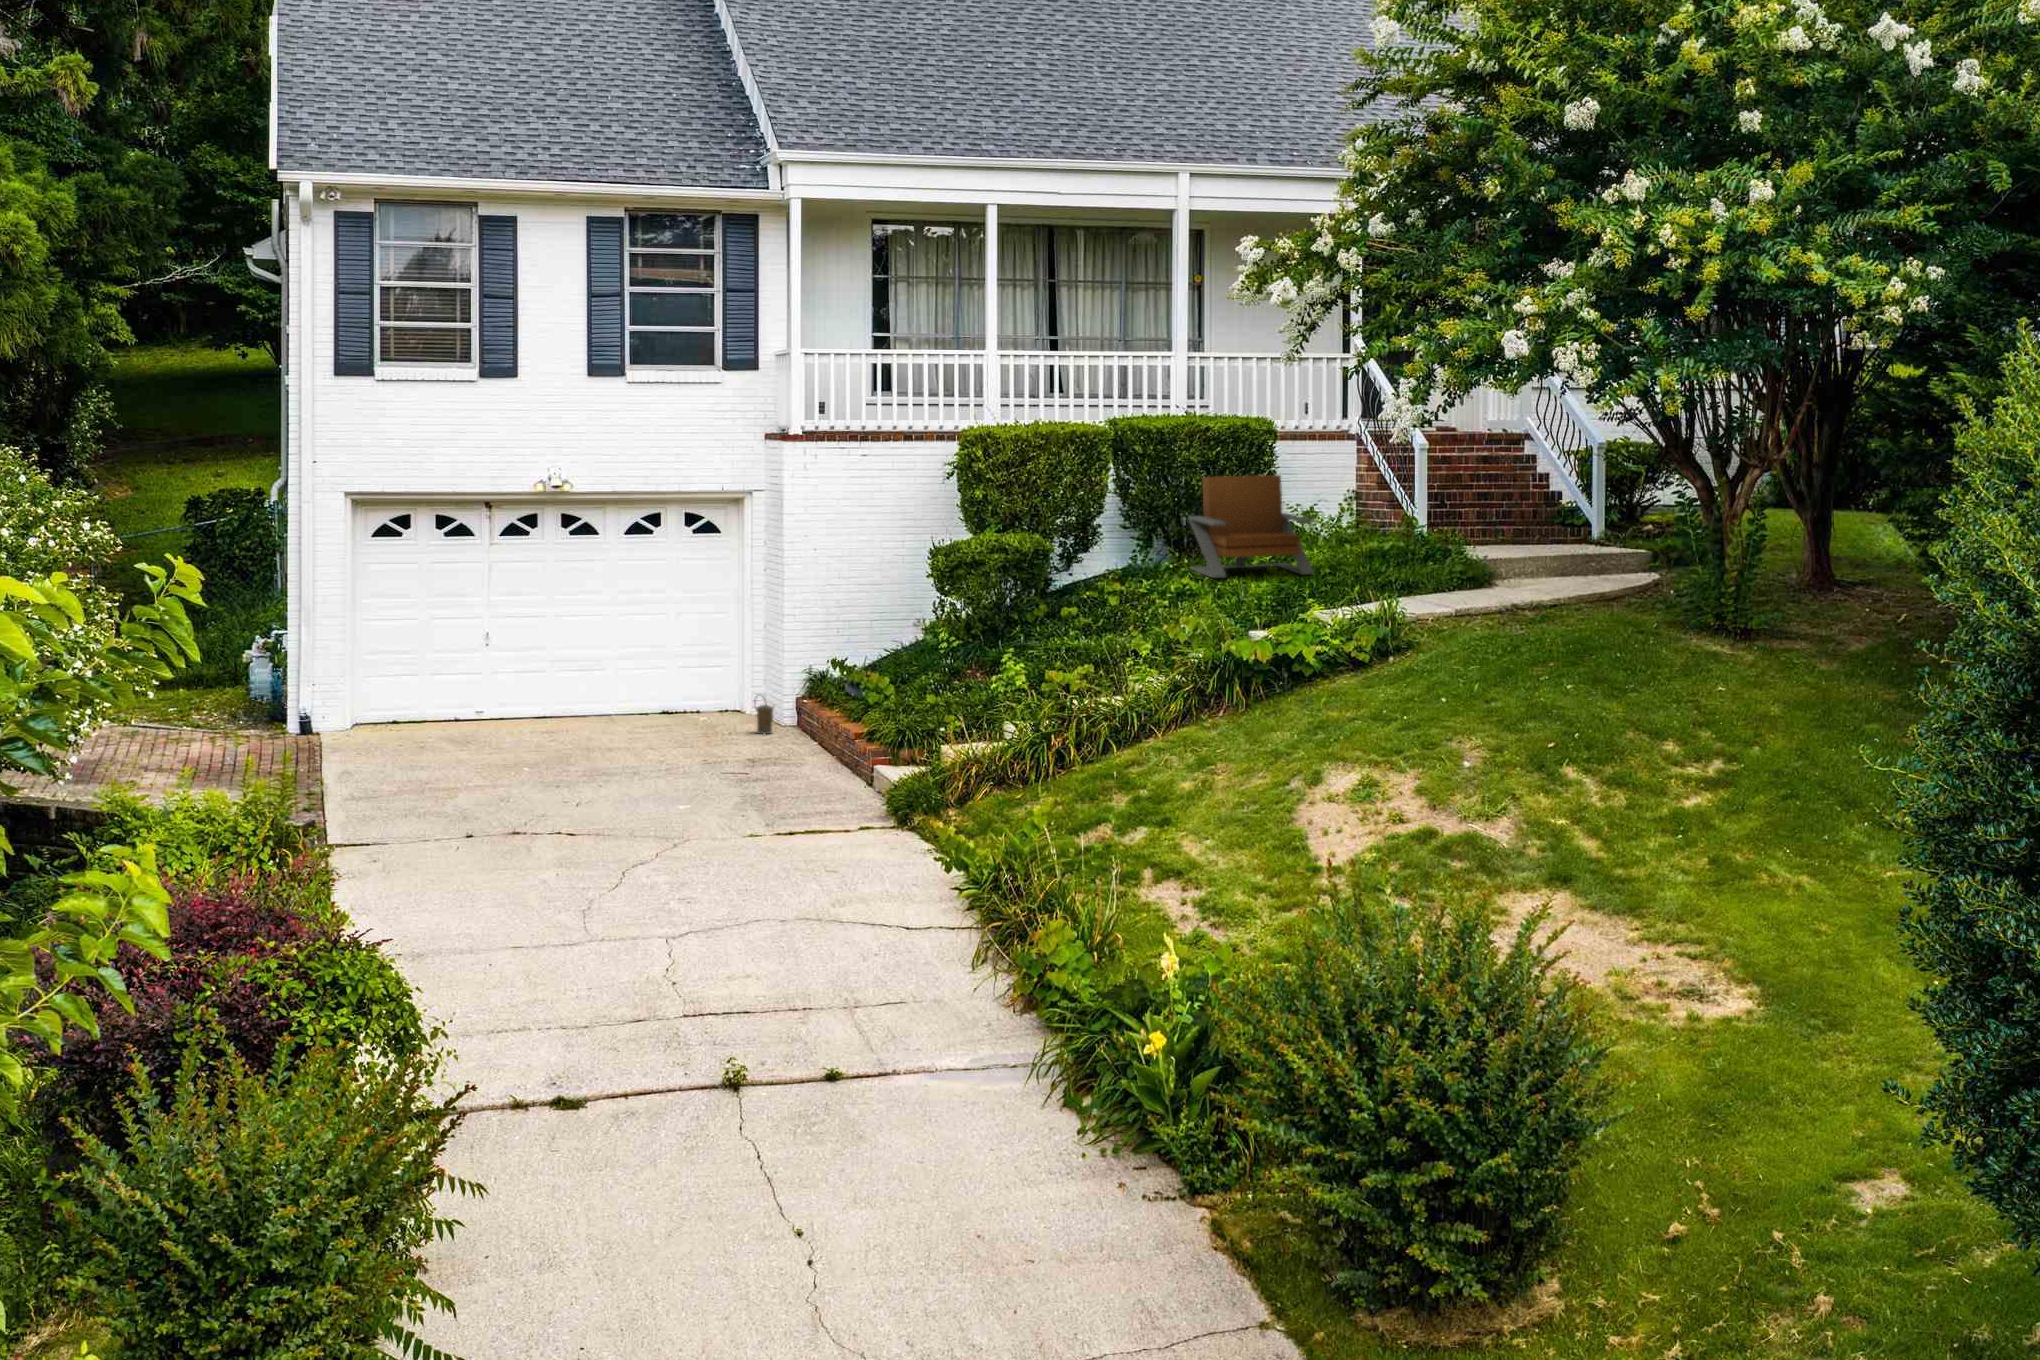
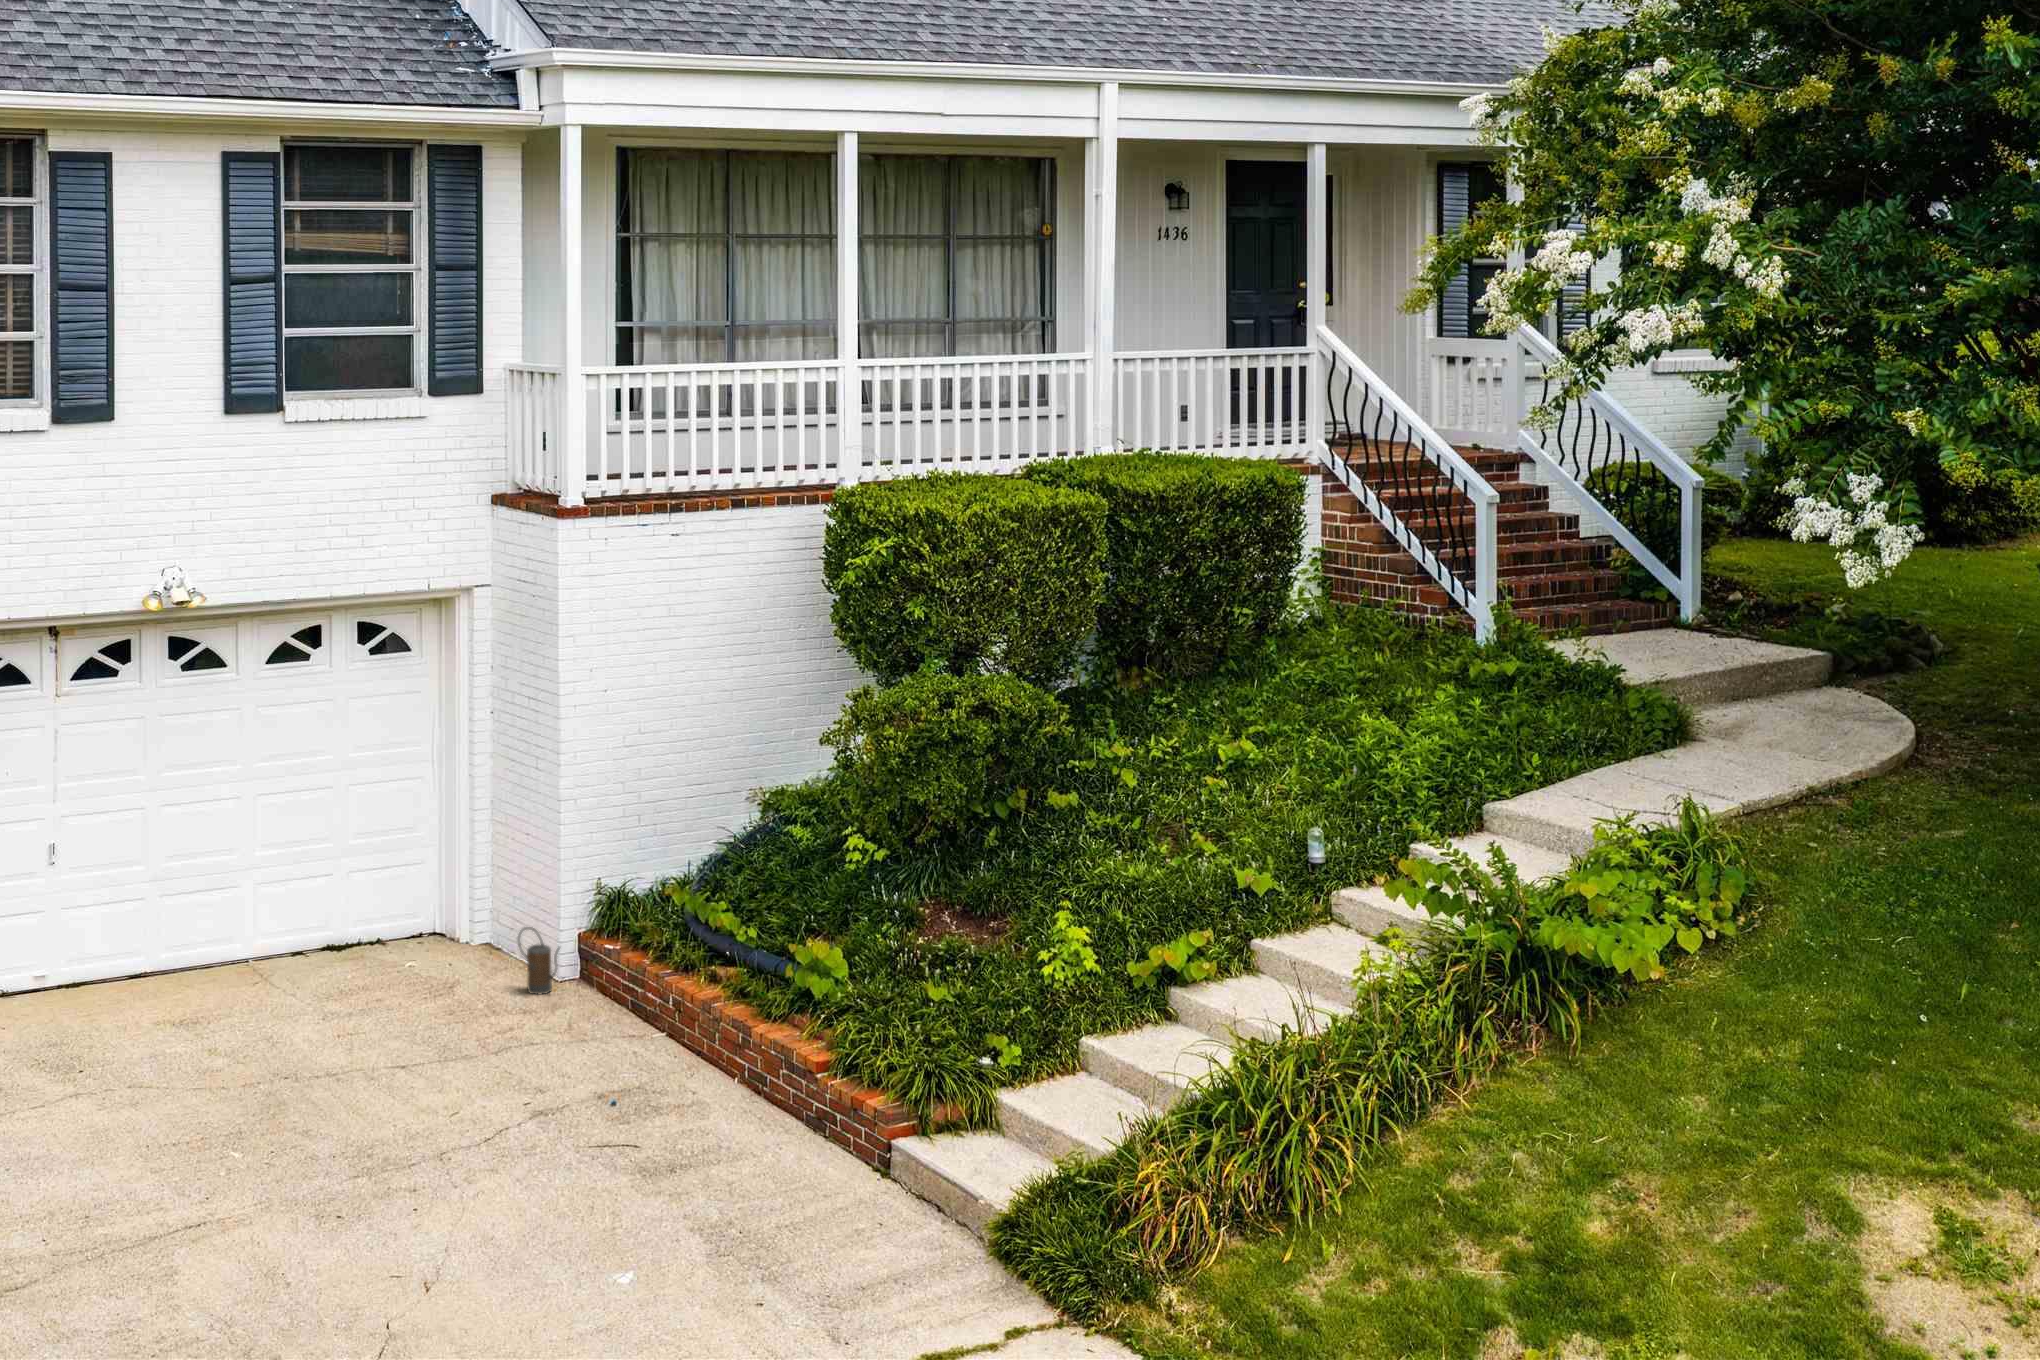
lounge chair: present [1188,475,1314,578] -> none [1169,543,1381,717]

